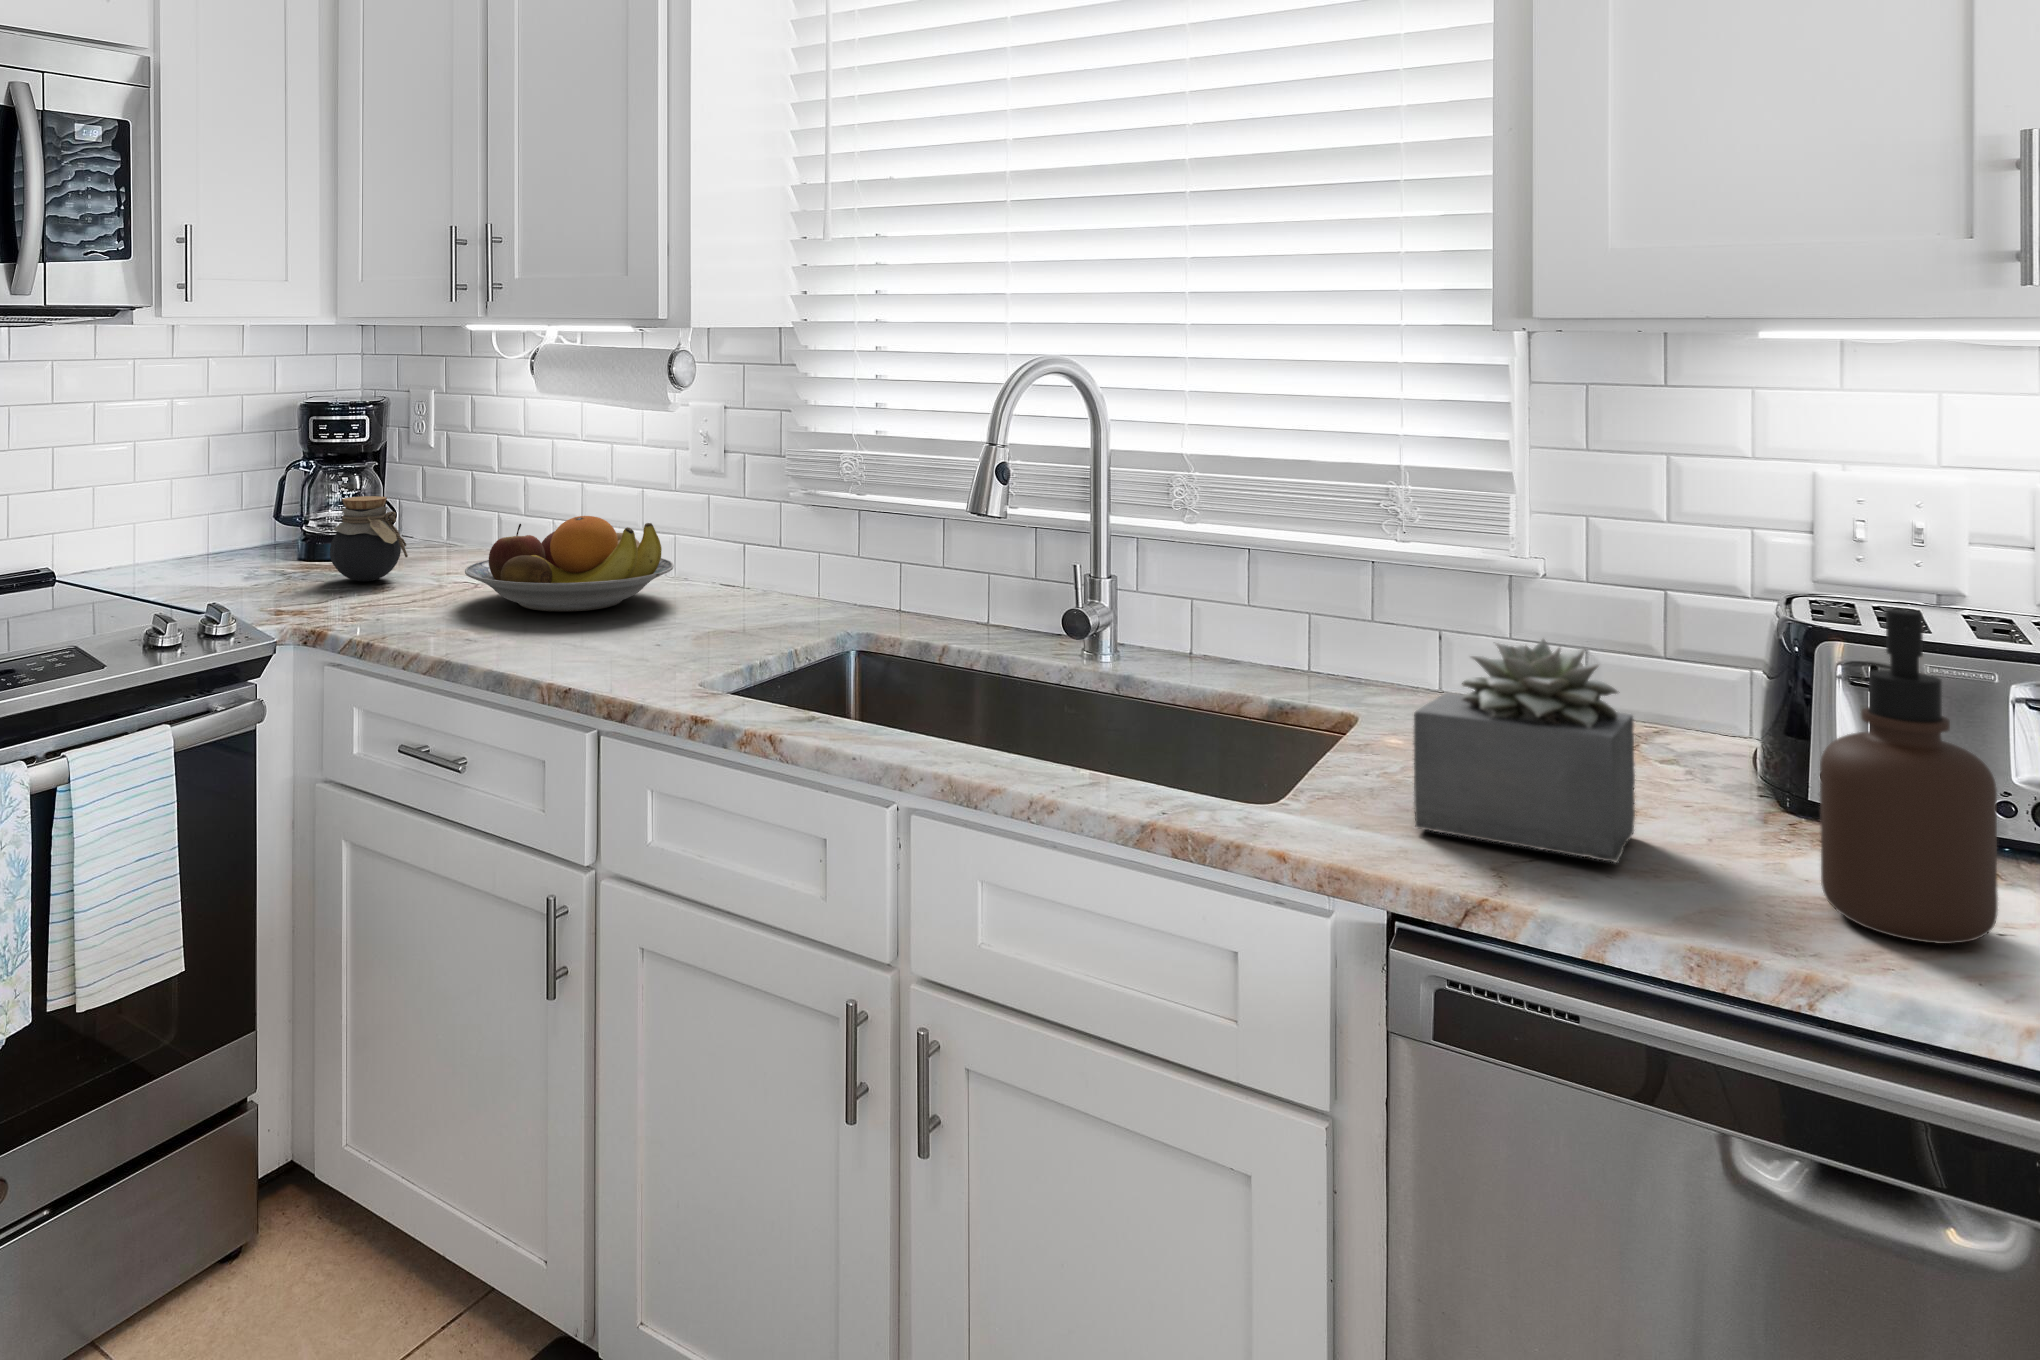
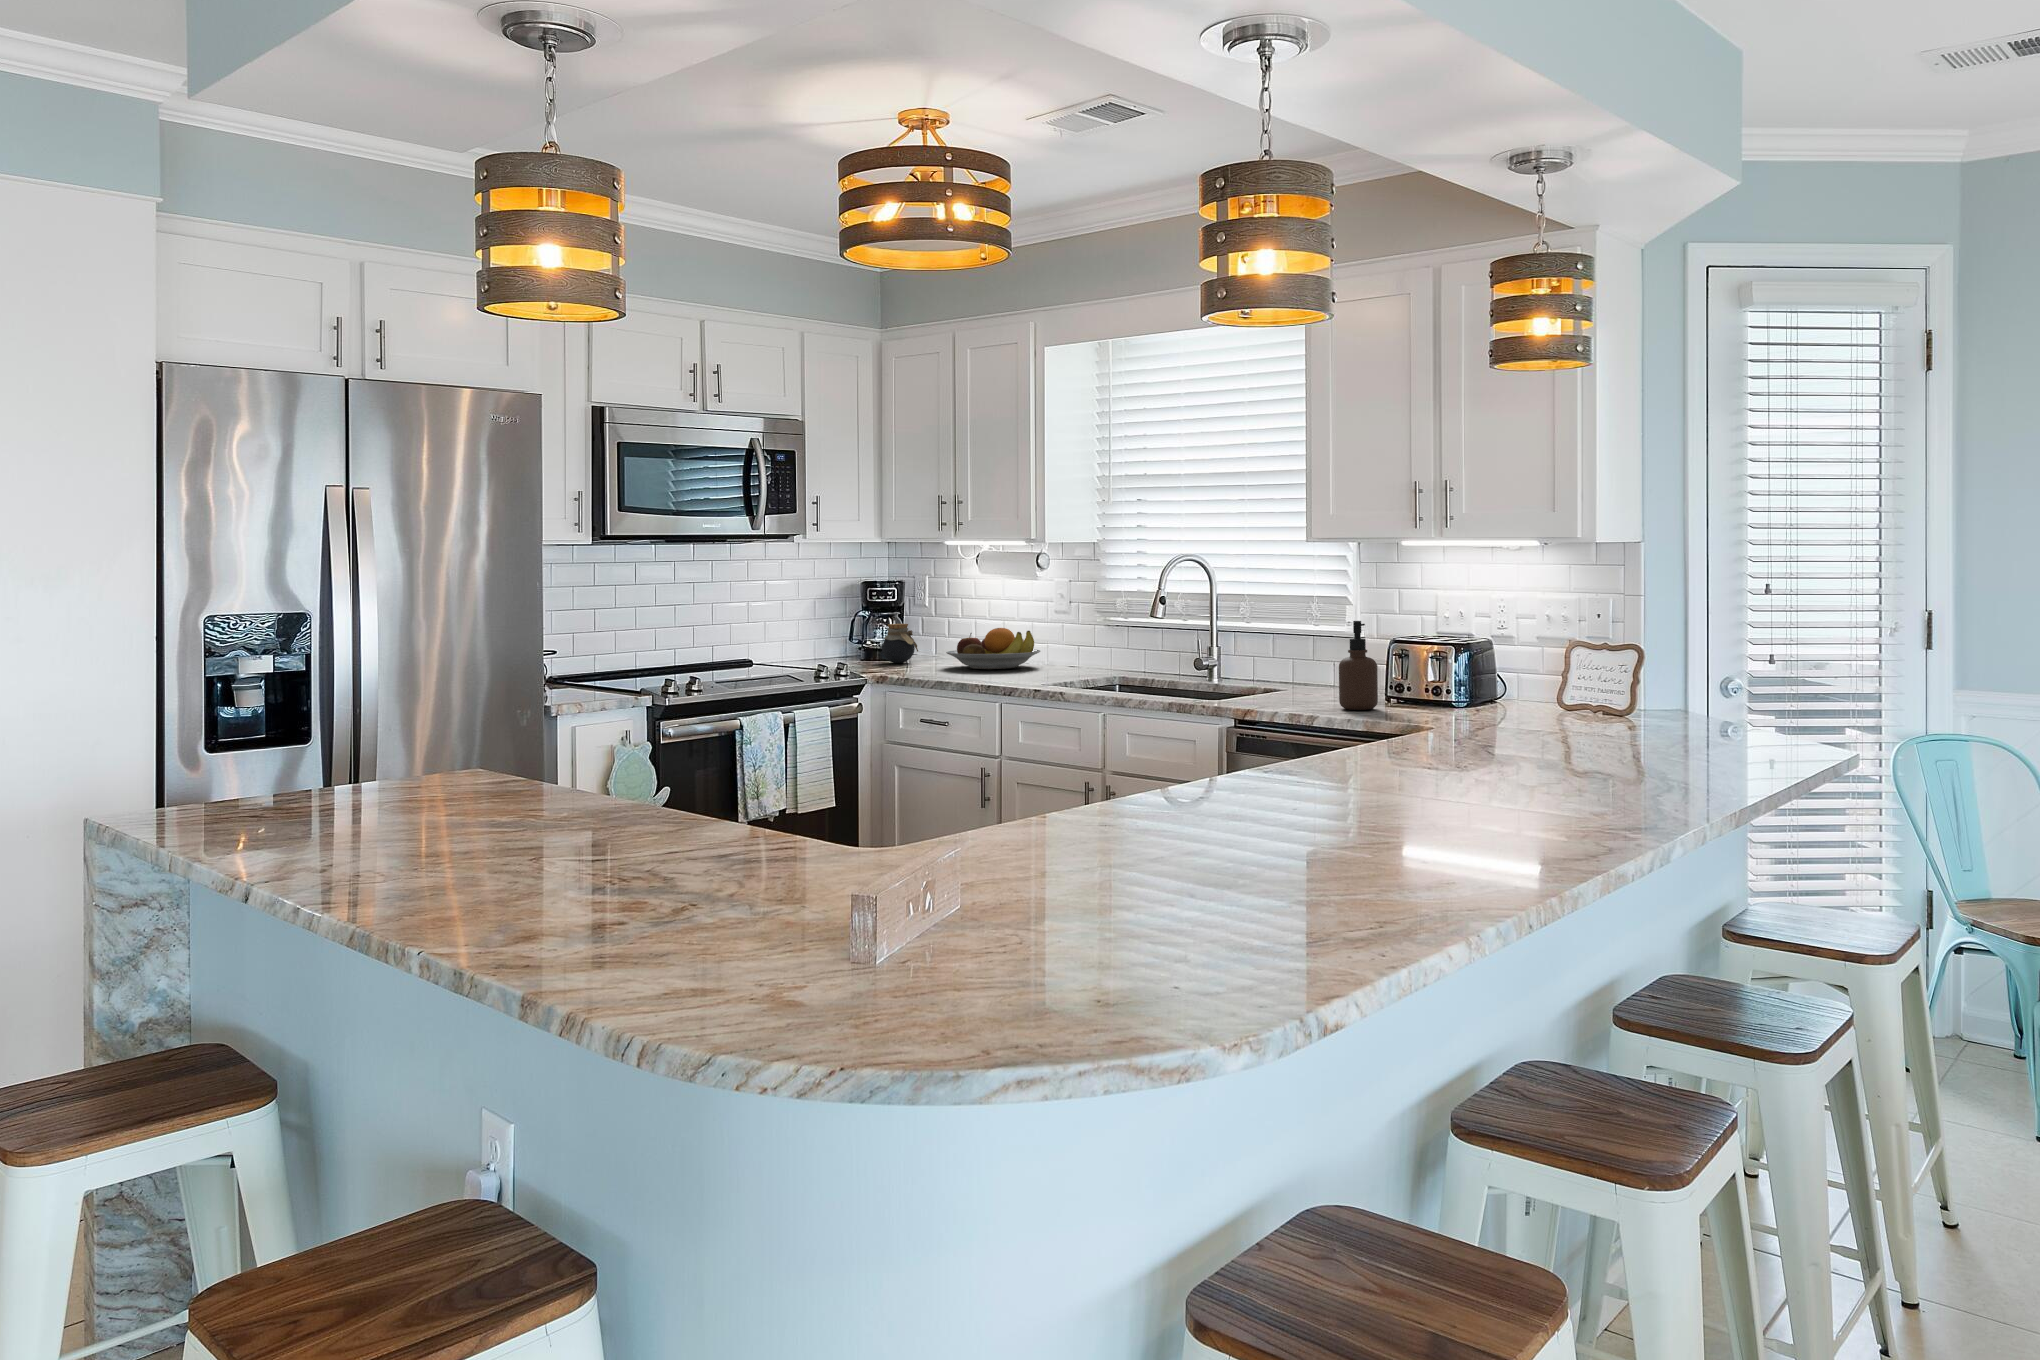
succulent plant: present [1414,639,1635,863] -> none [1251,640,1320,701]

